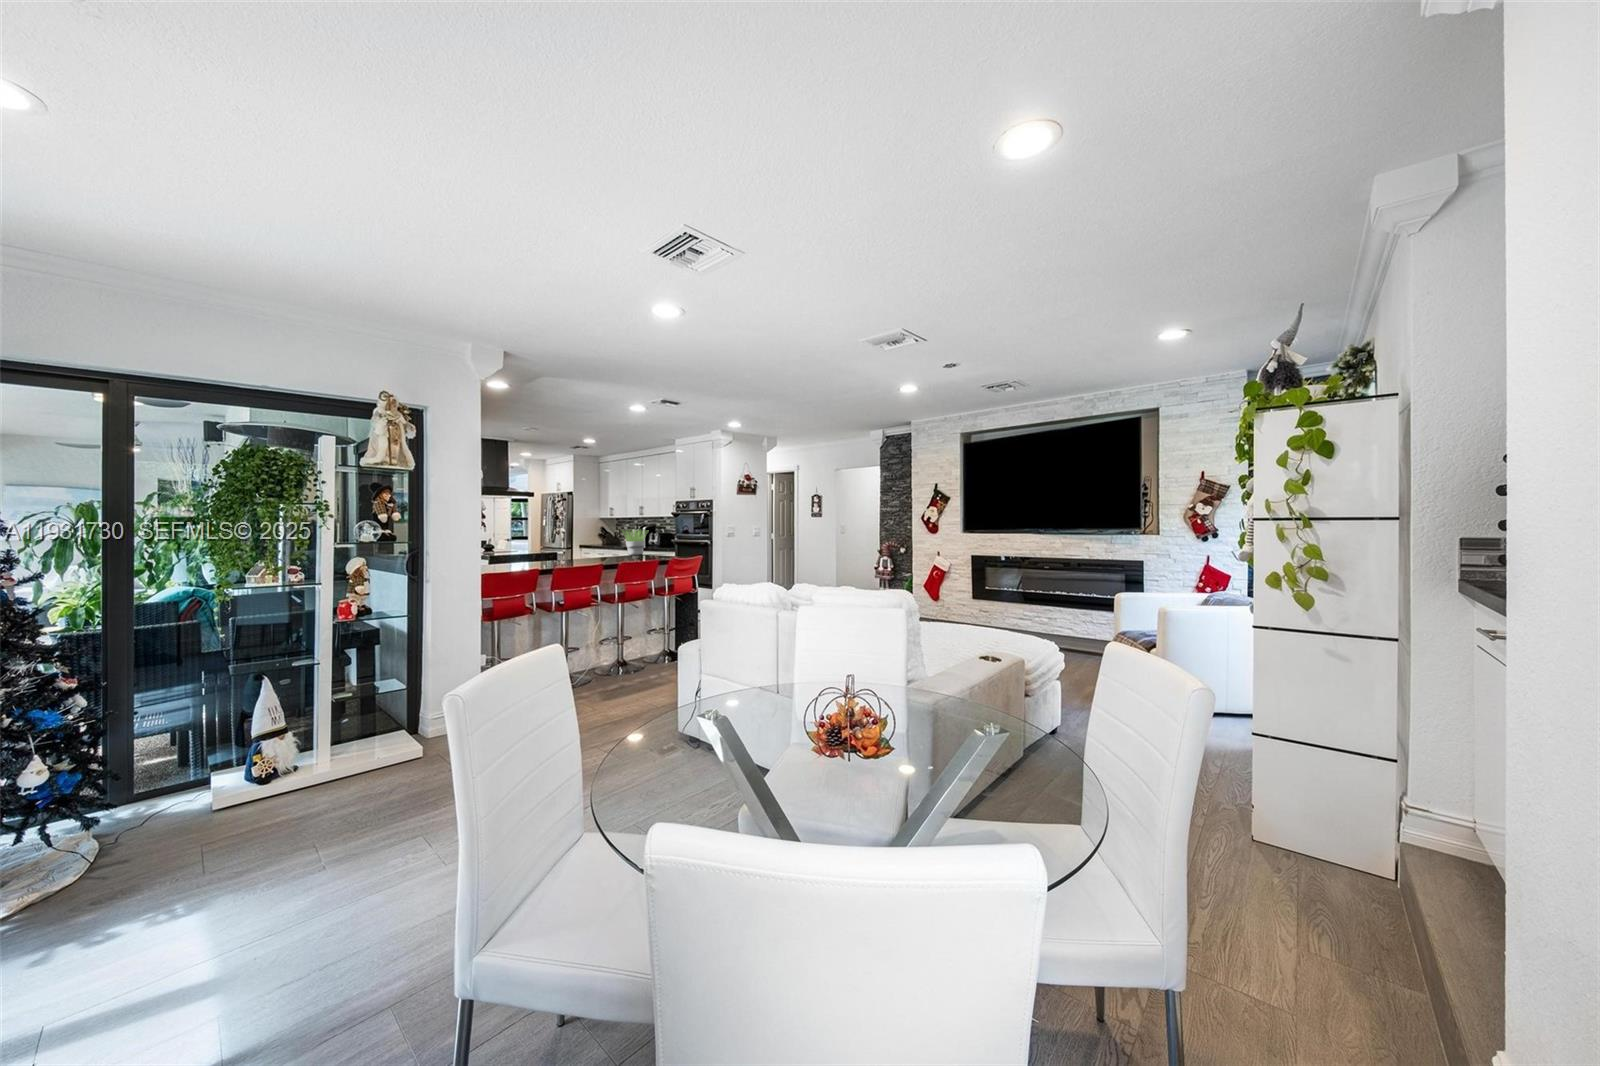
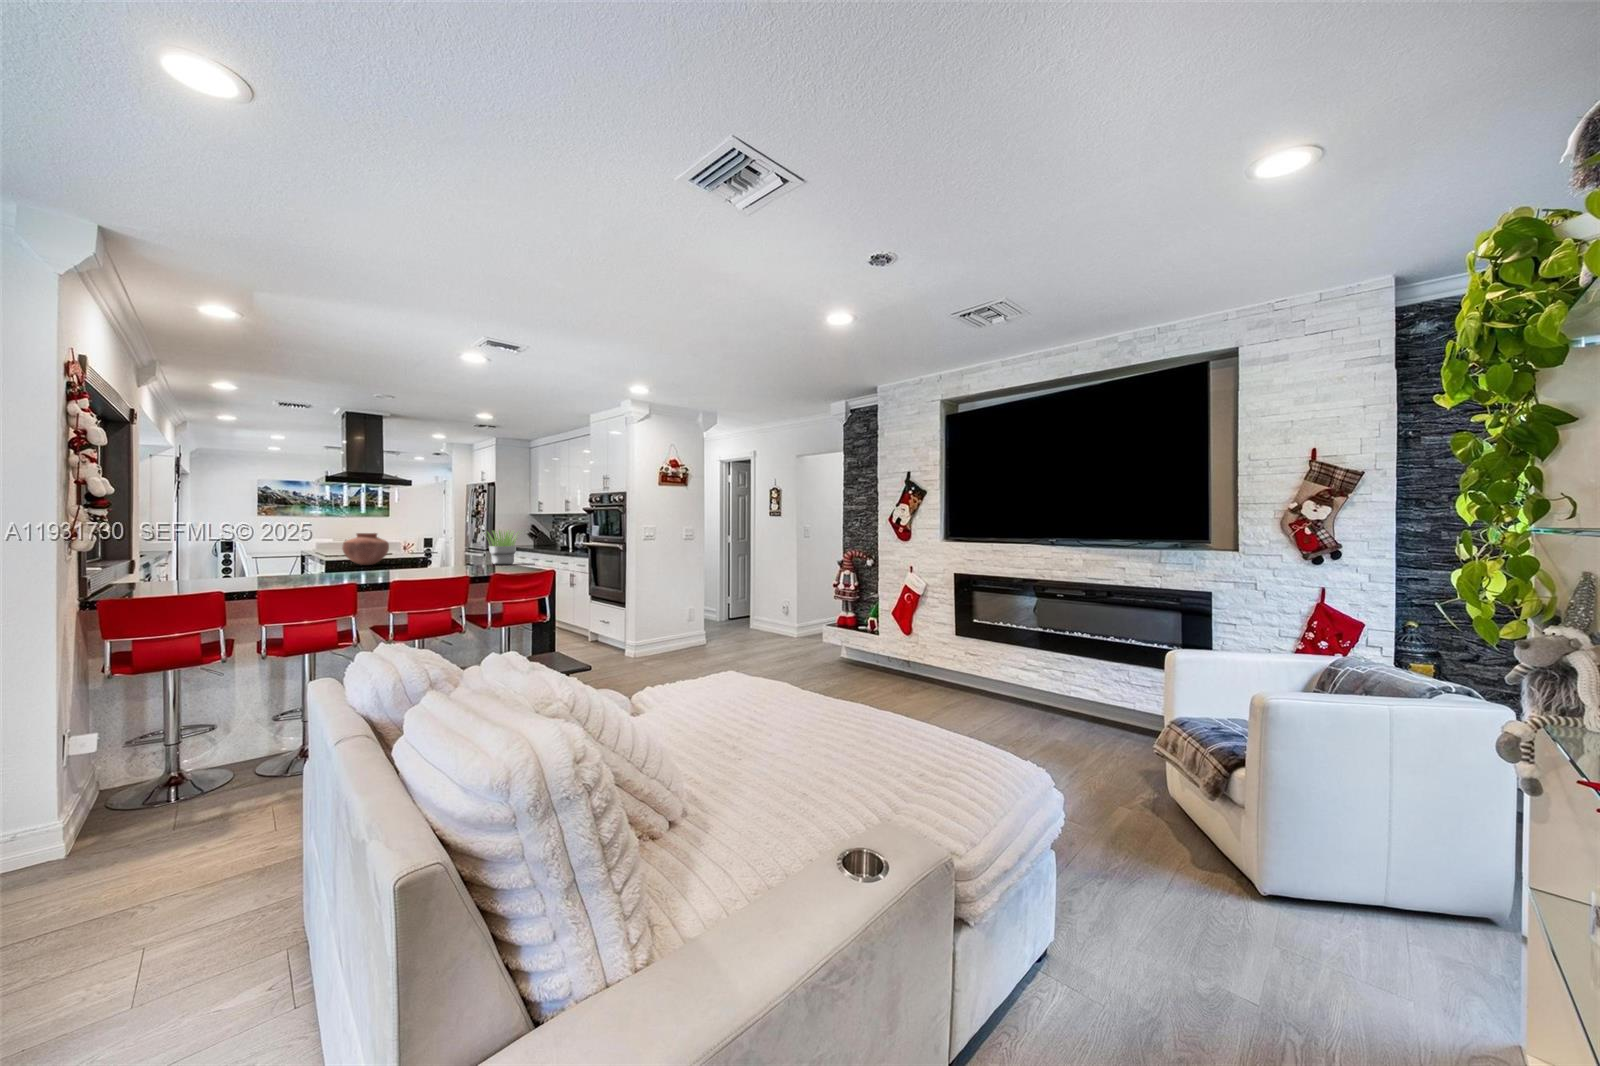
vase: none [507,533,540,558] -> present [342,533,389,565]

